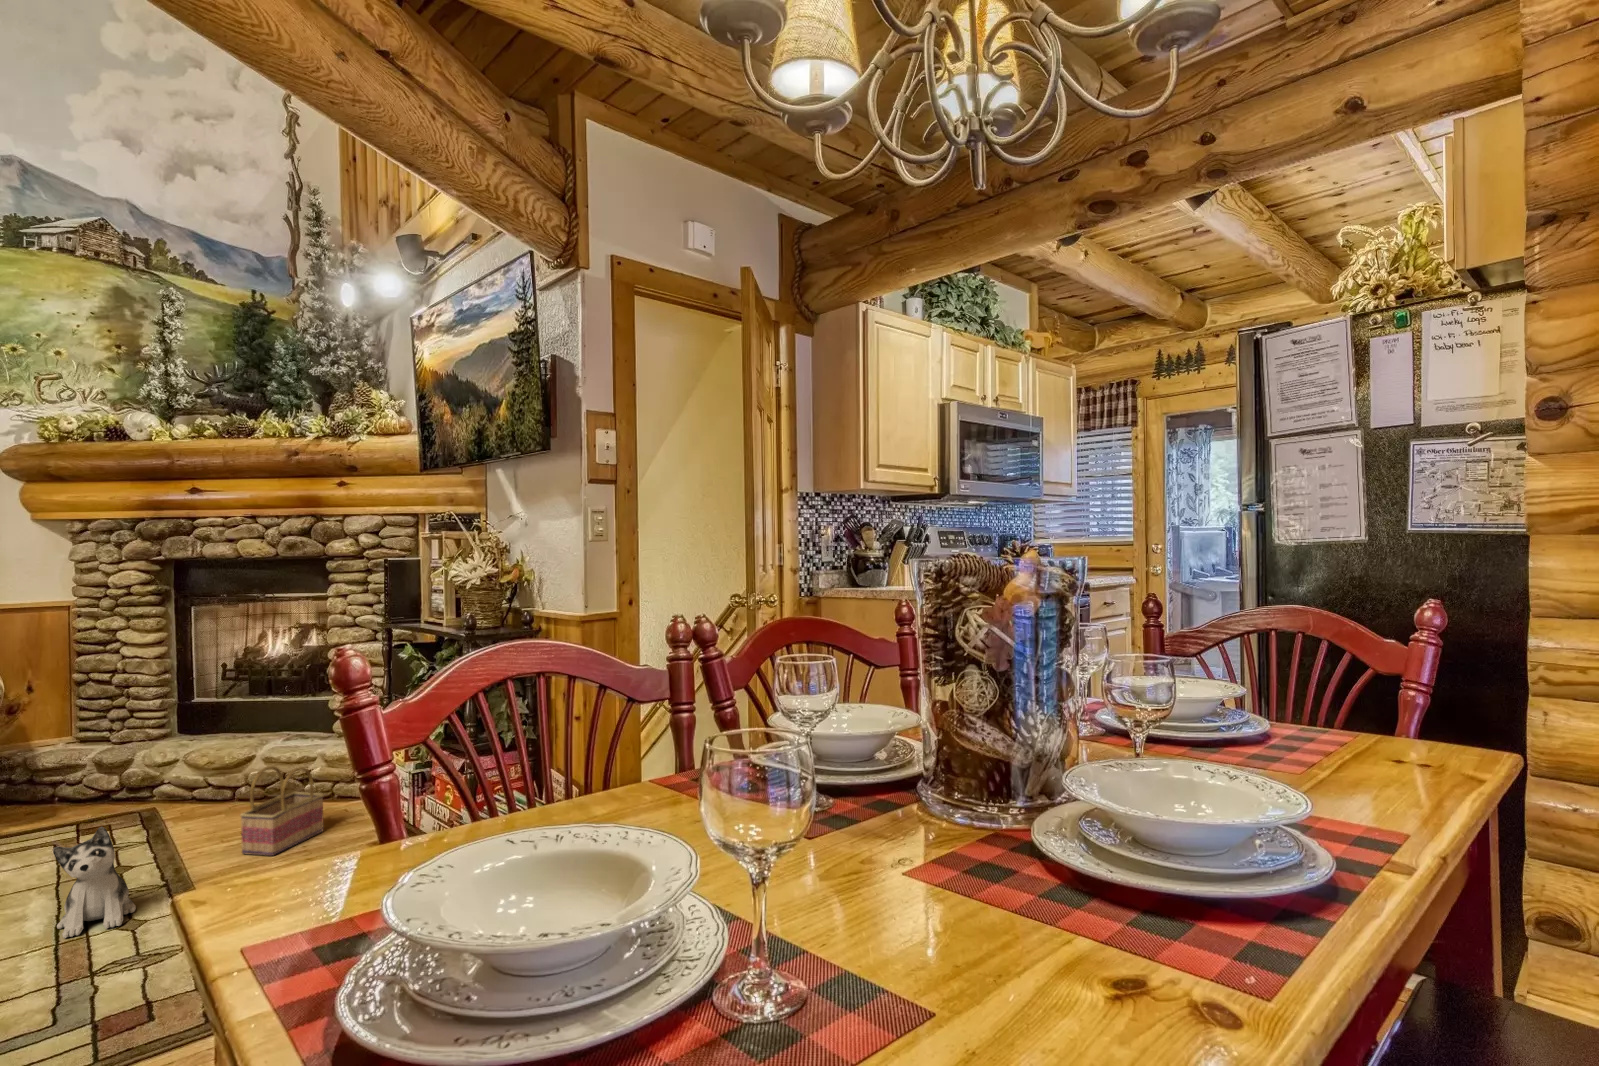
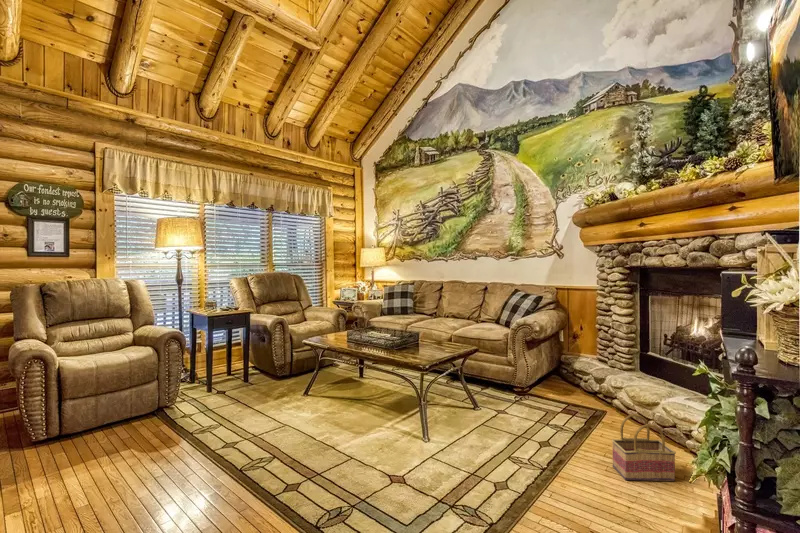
plush toy: present [53,827,136,938] -> none [498,414,536,475]

